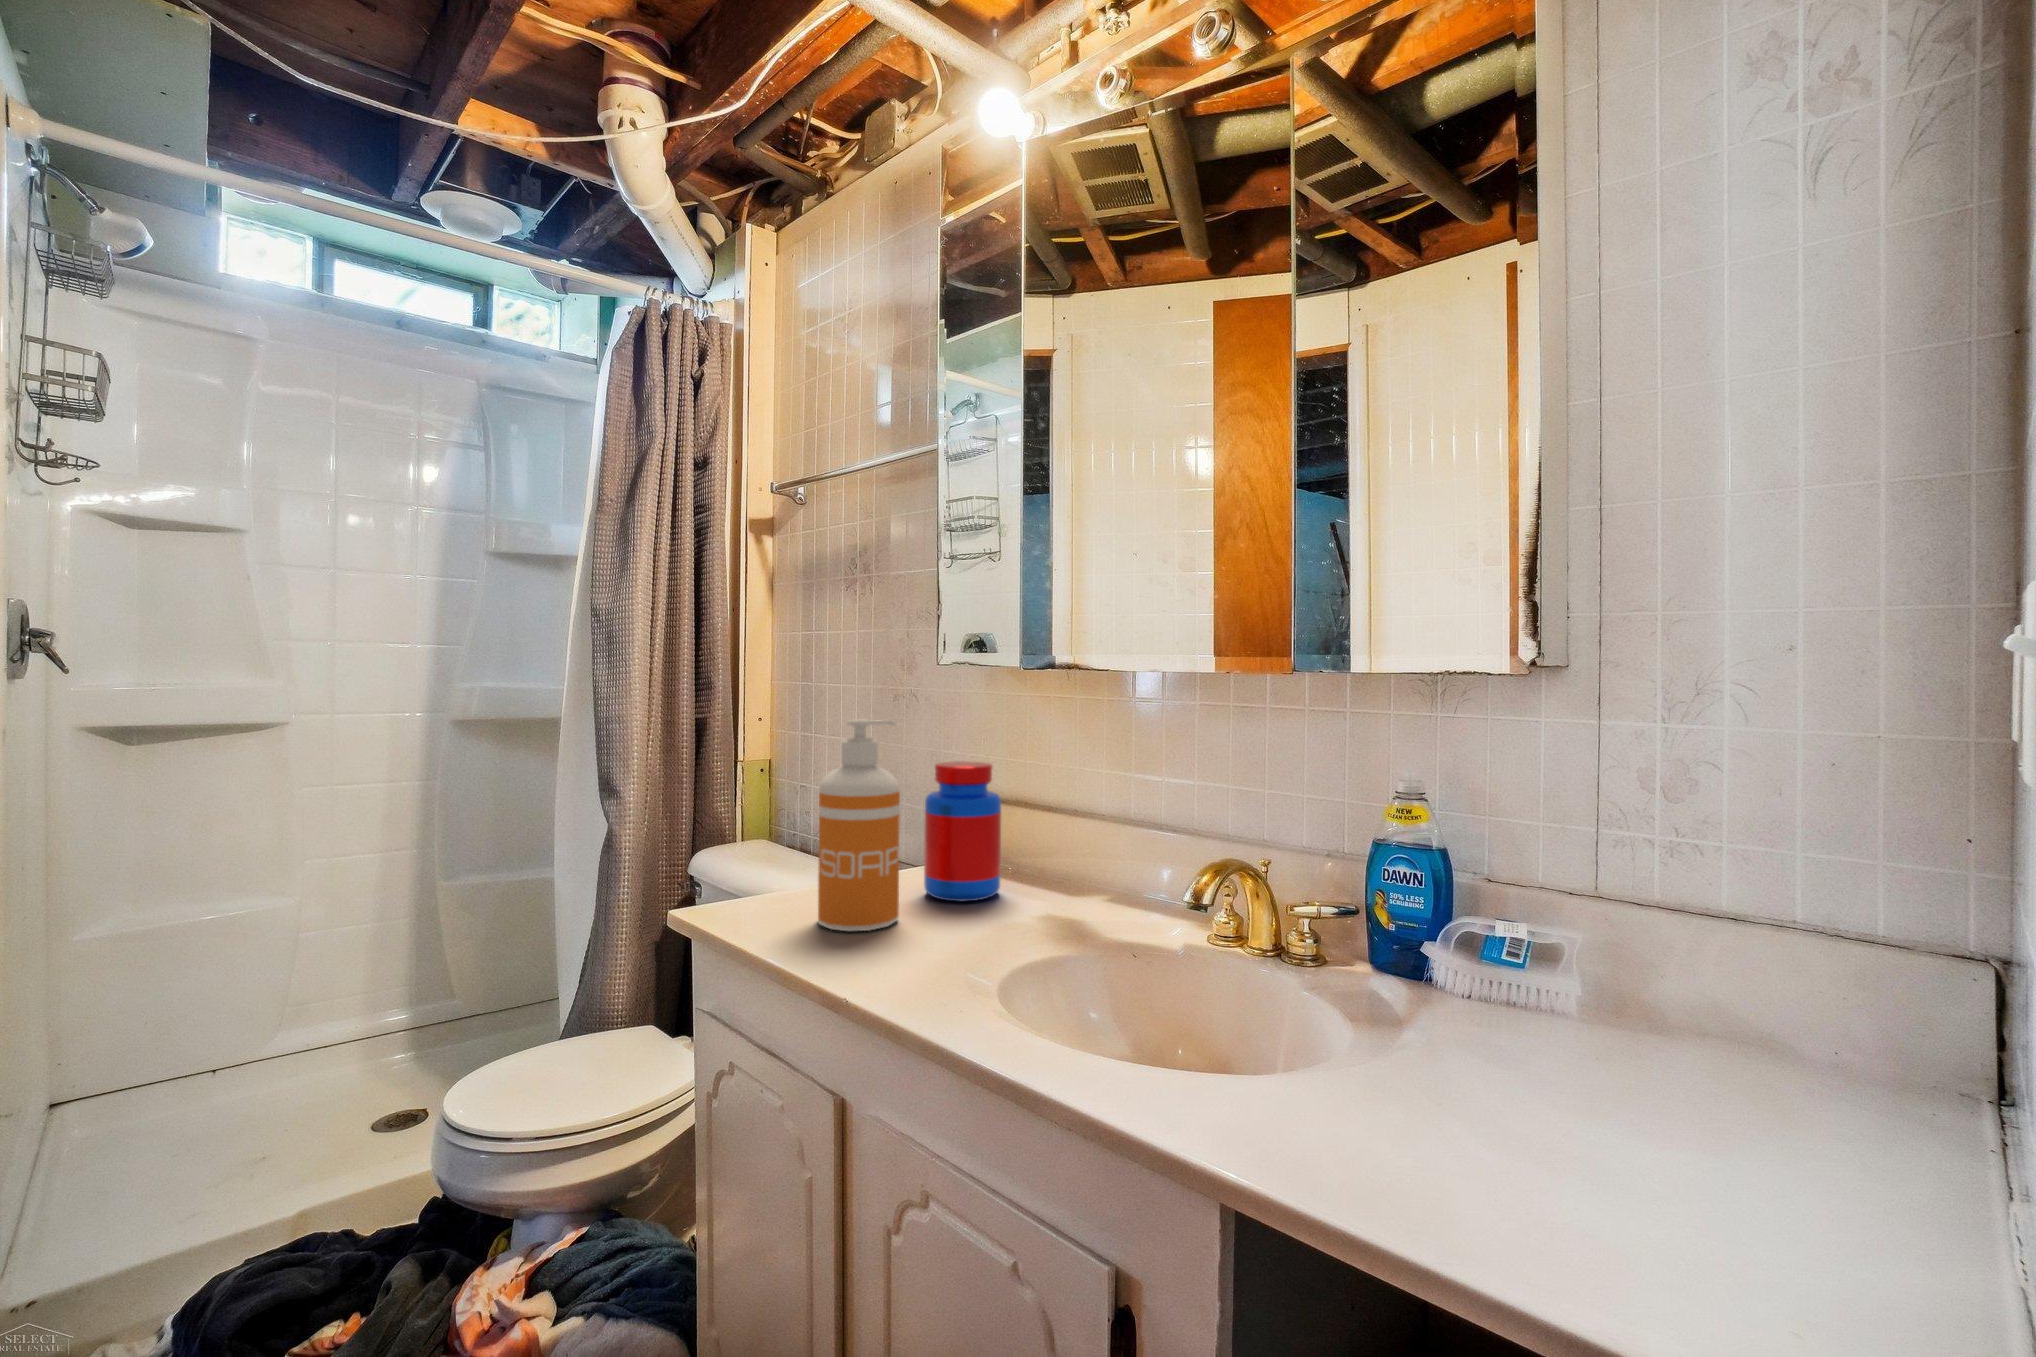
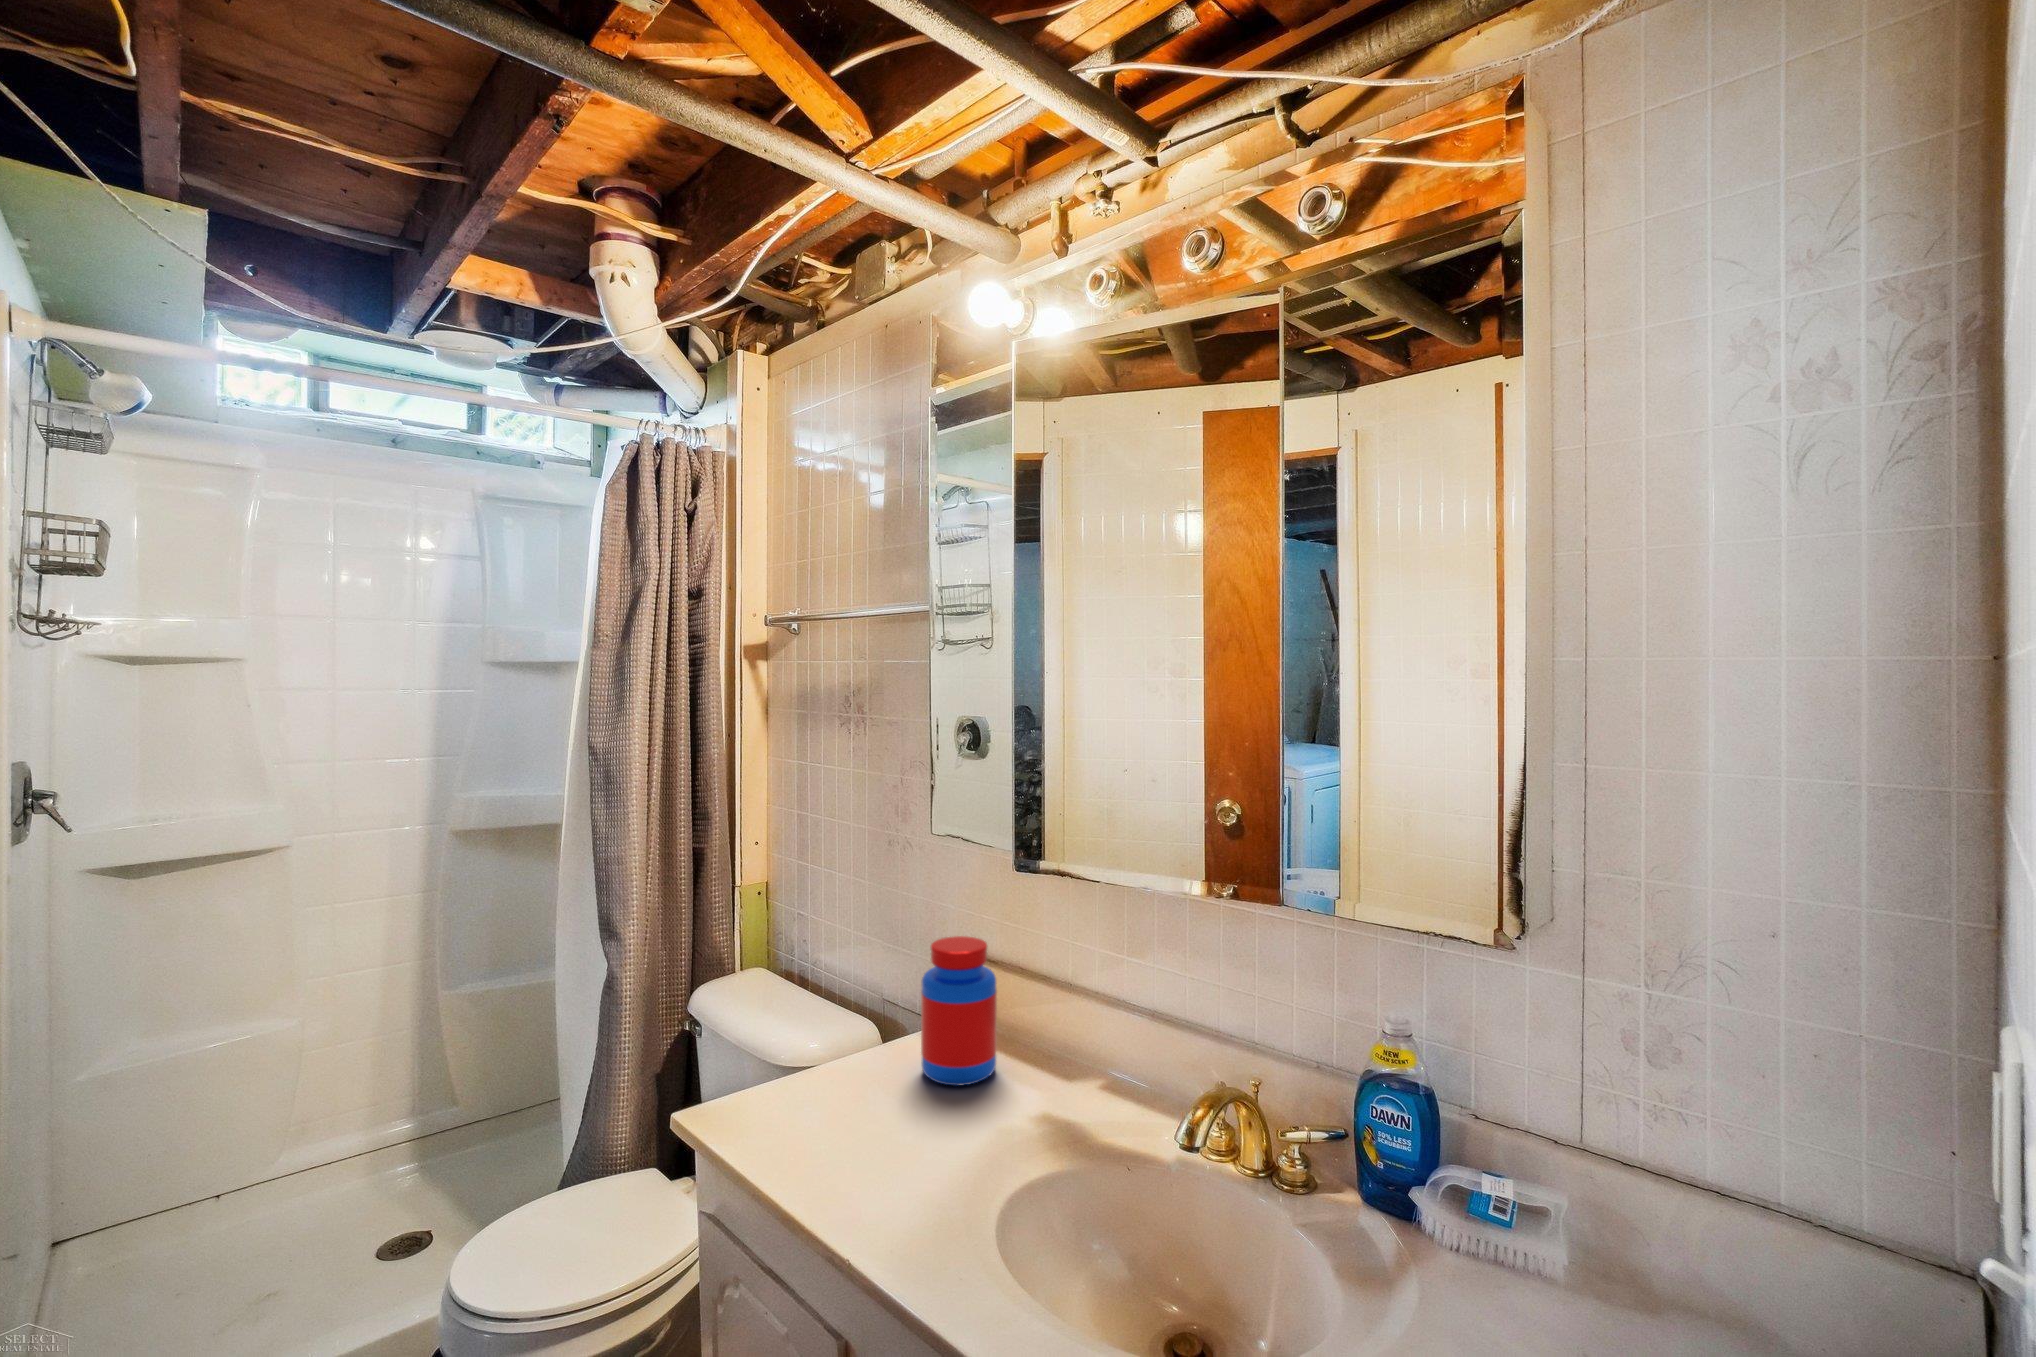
soap dispenser: present [818,719,900,932] -> none [817,919,897,1140]

